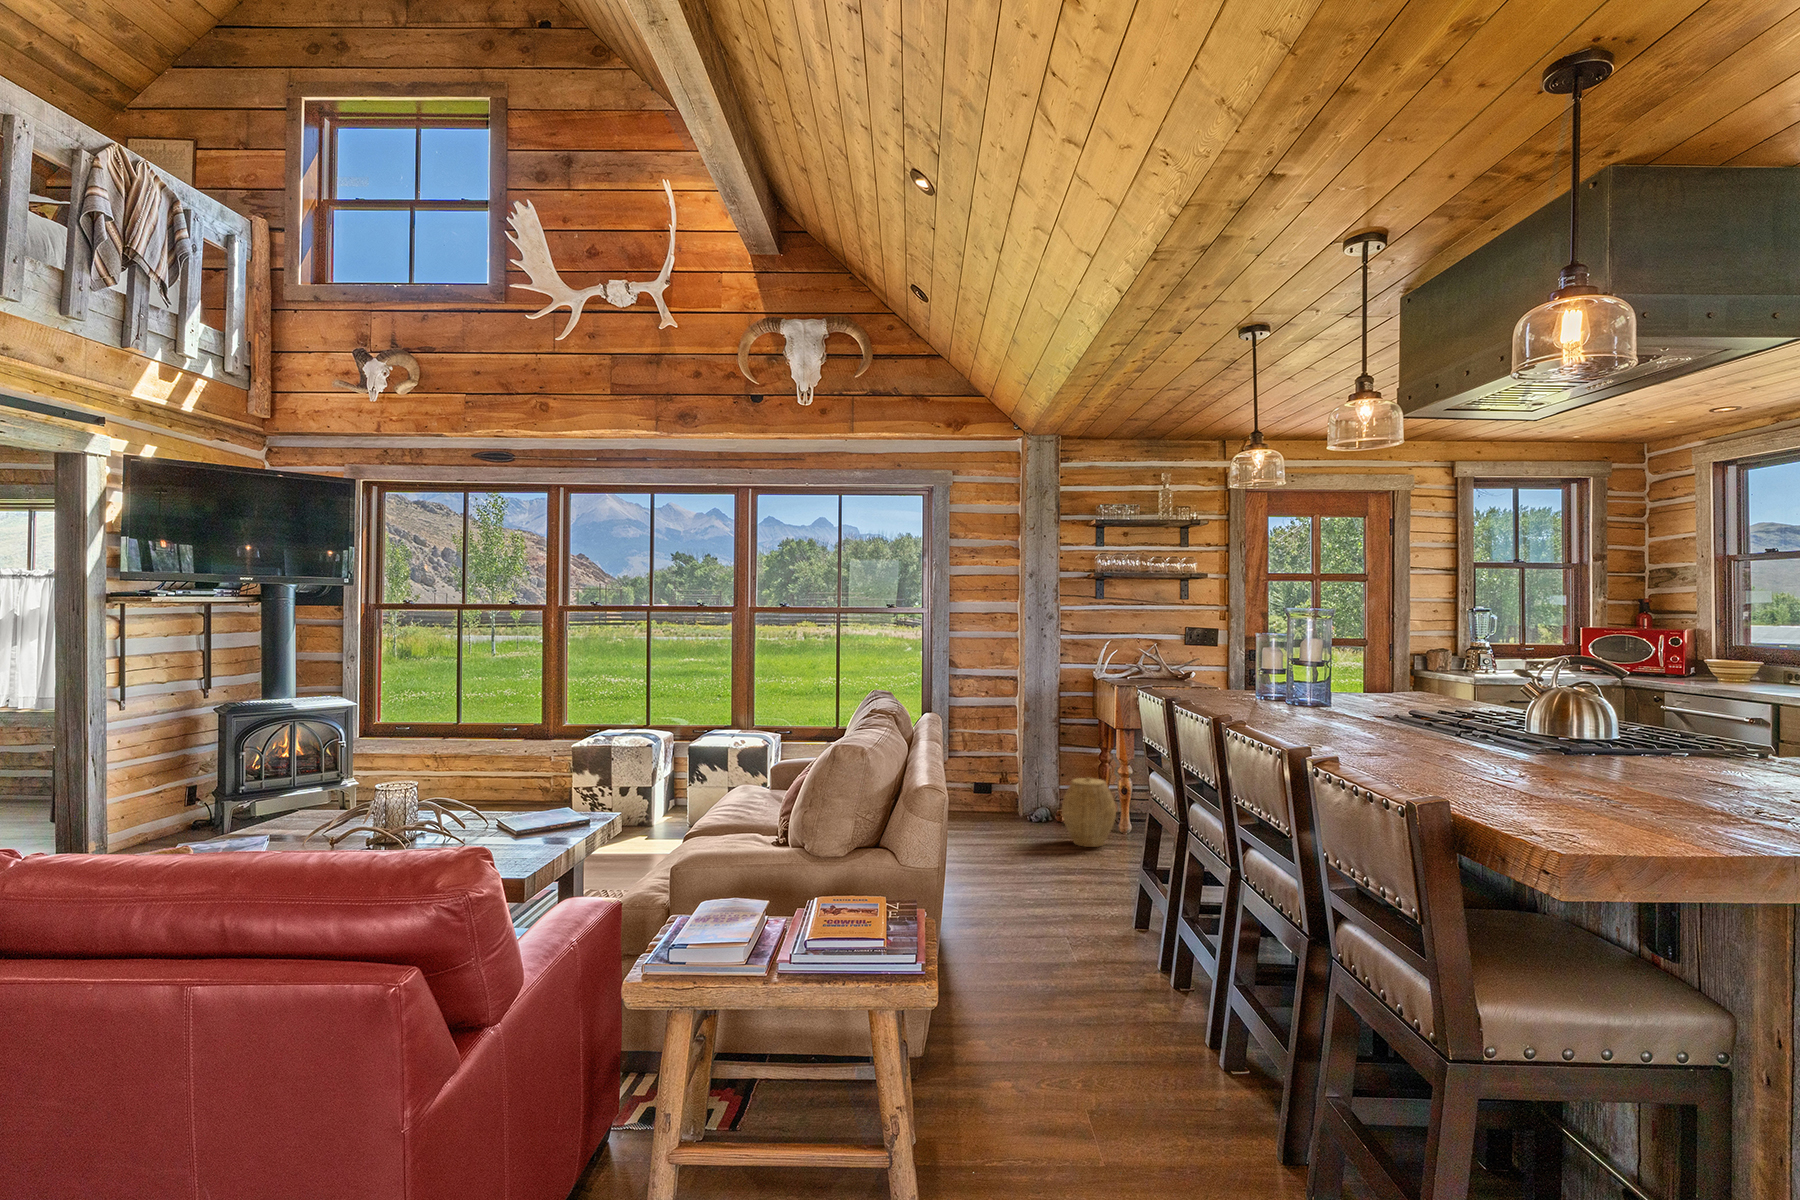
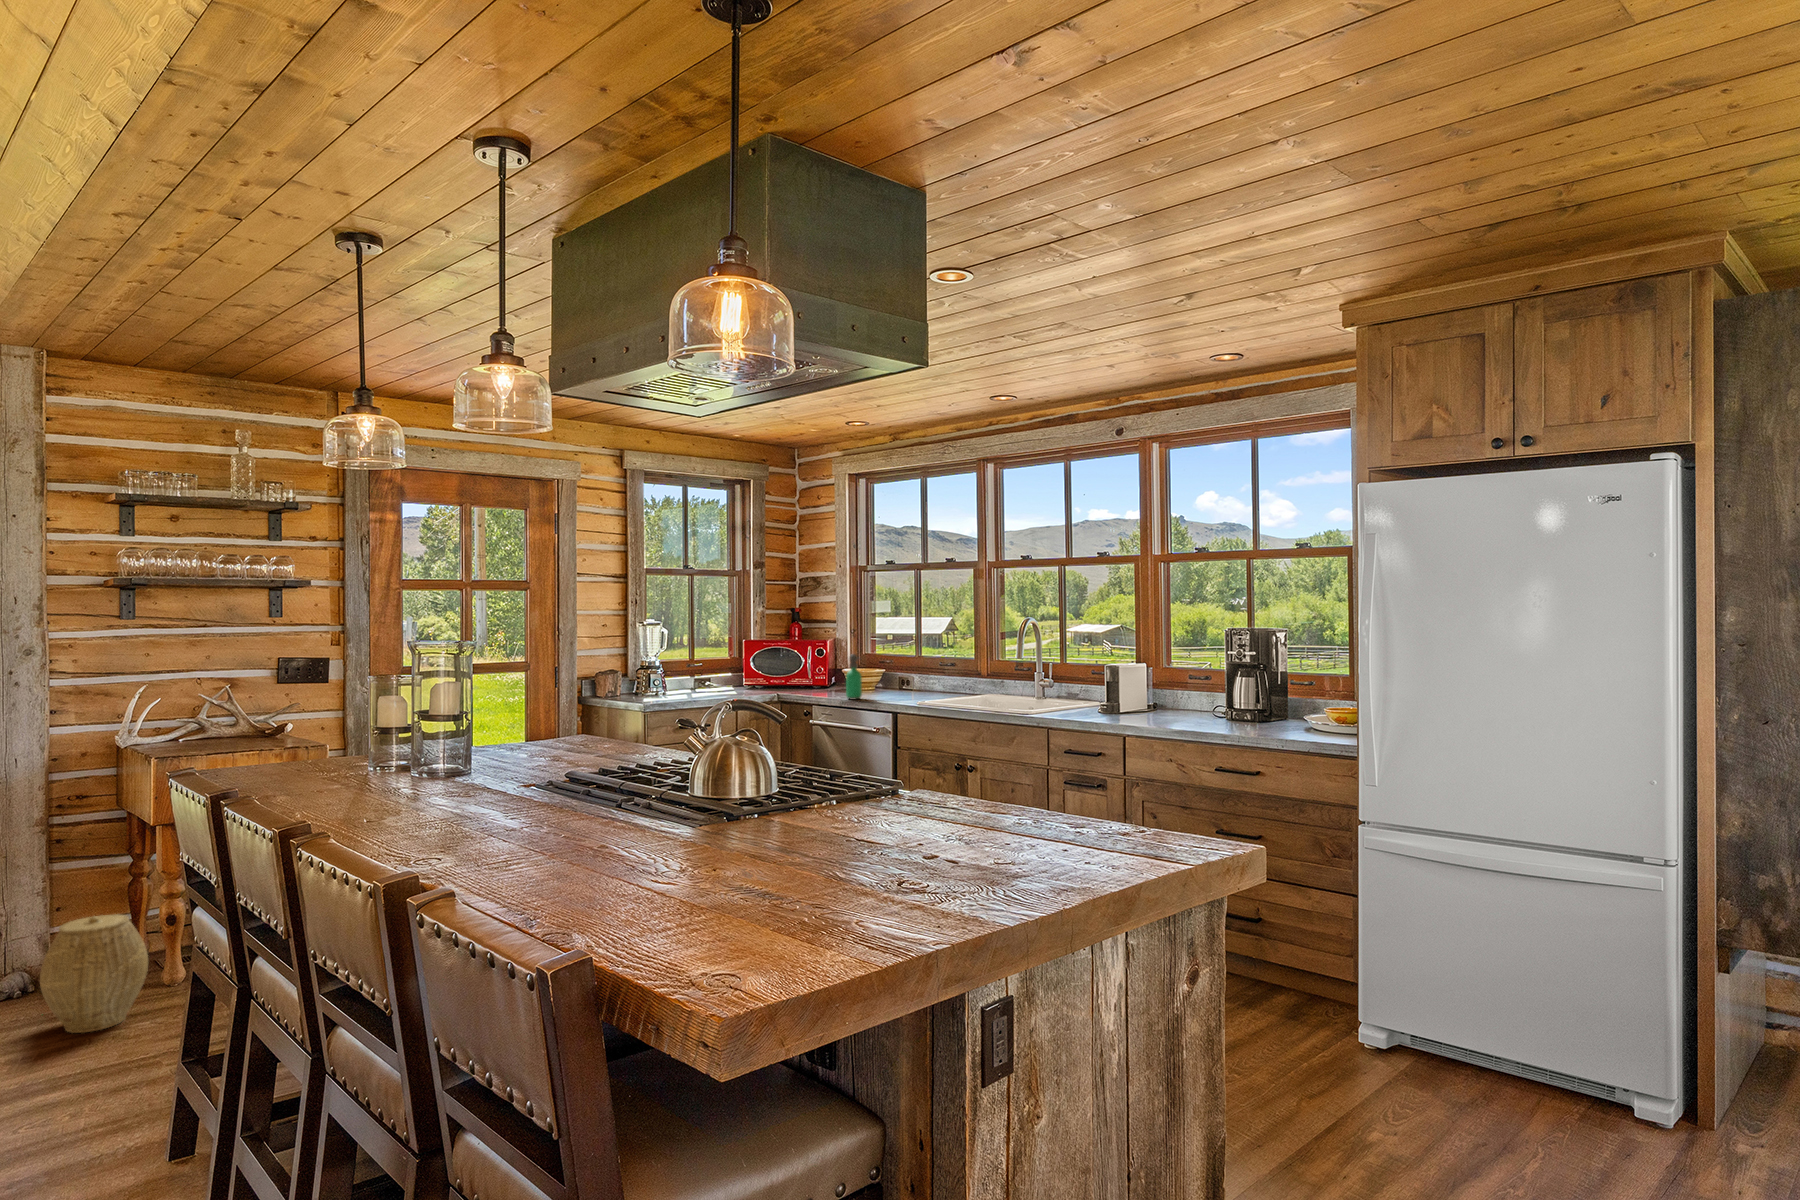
soap dispenser: none [1710,641,1732,687] -> present [846,654,862,699]

